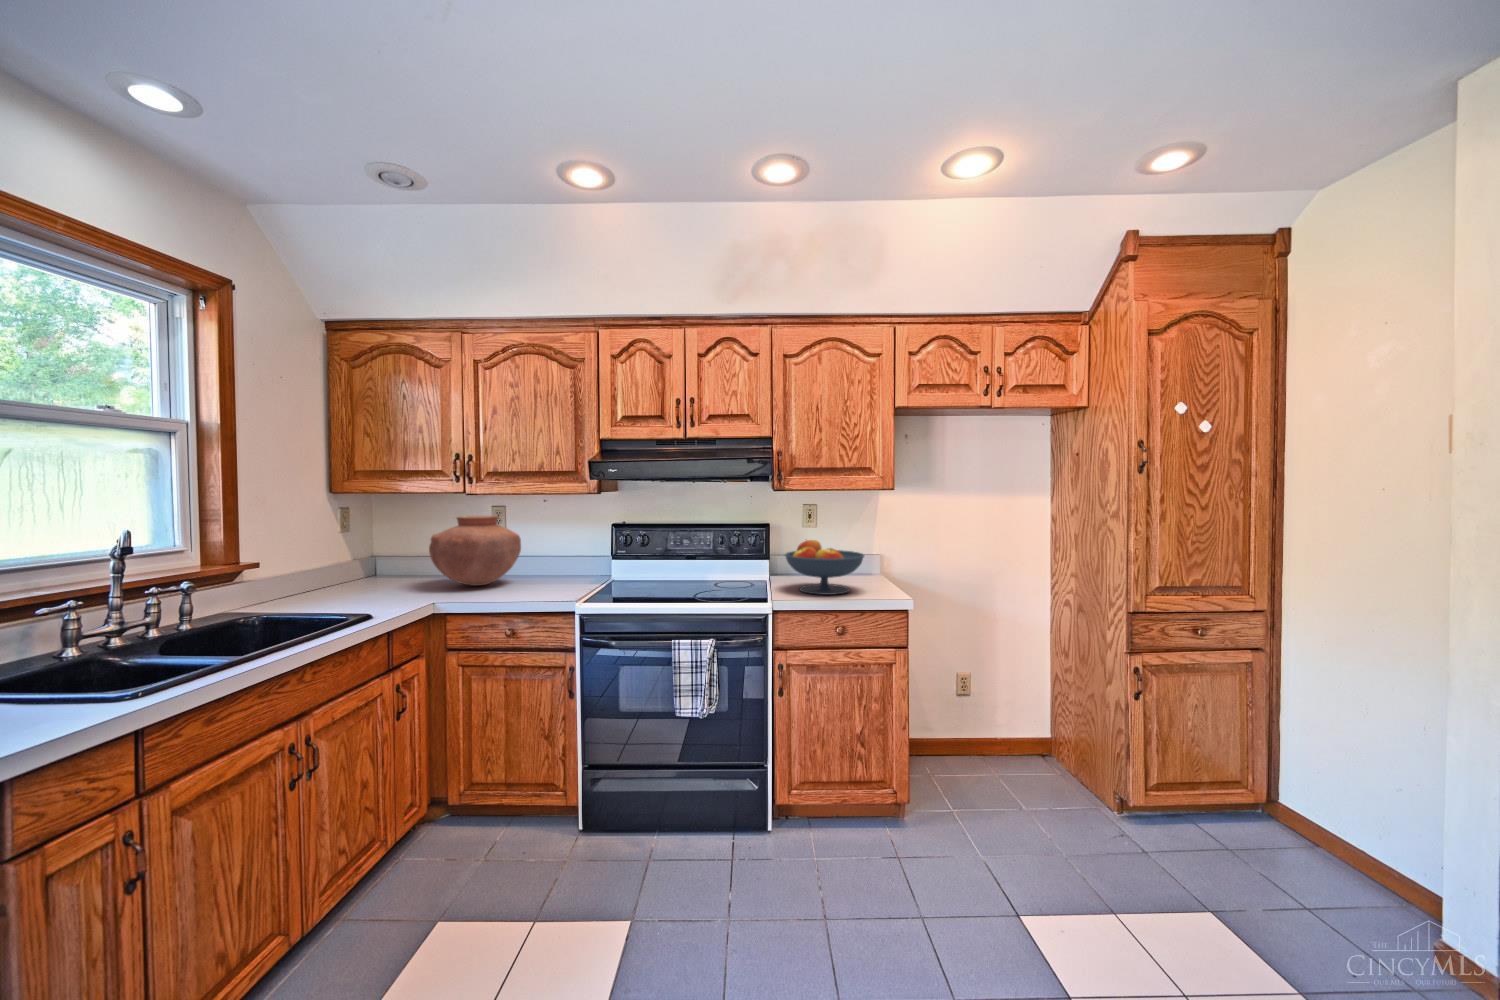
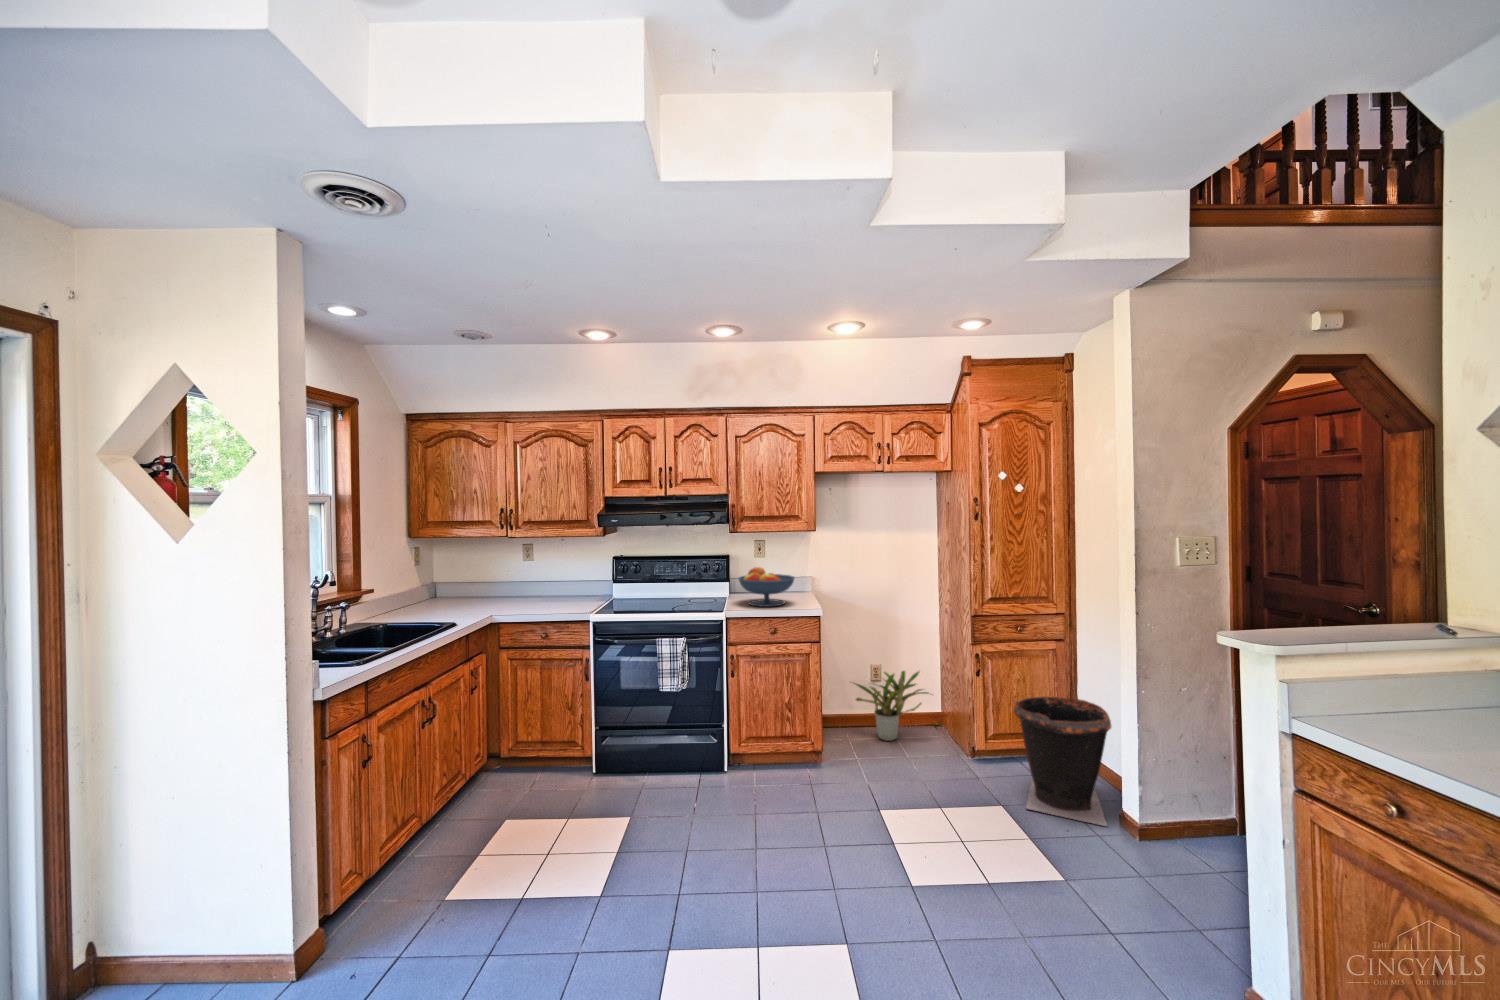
vase: present [429,516,521,586] -> none [482,552,546,603]
potted plant: none [931,683,1052,781] -> present [854,671,929,741]
waste bin: none [1218,736,1410,965] -> present [1013,697,1111,826]

